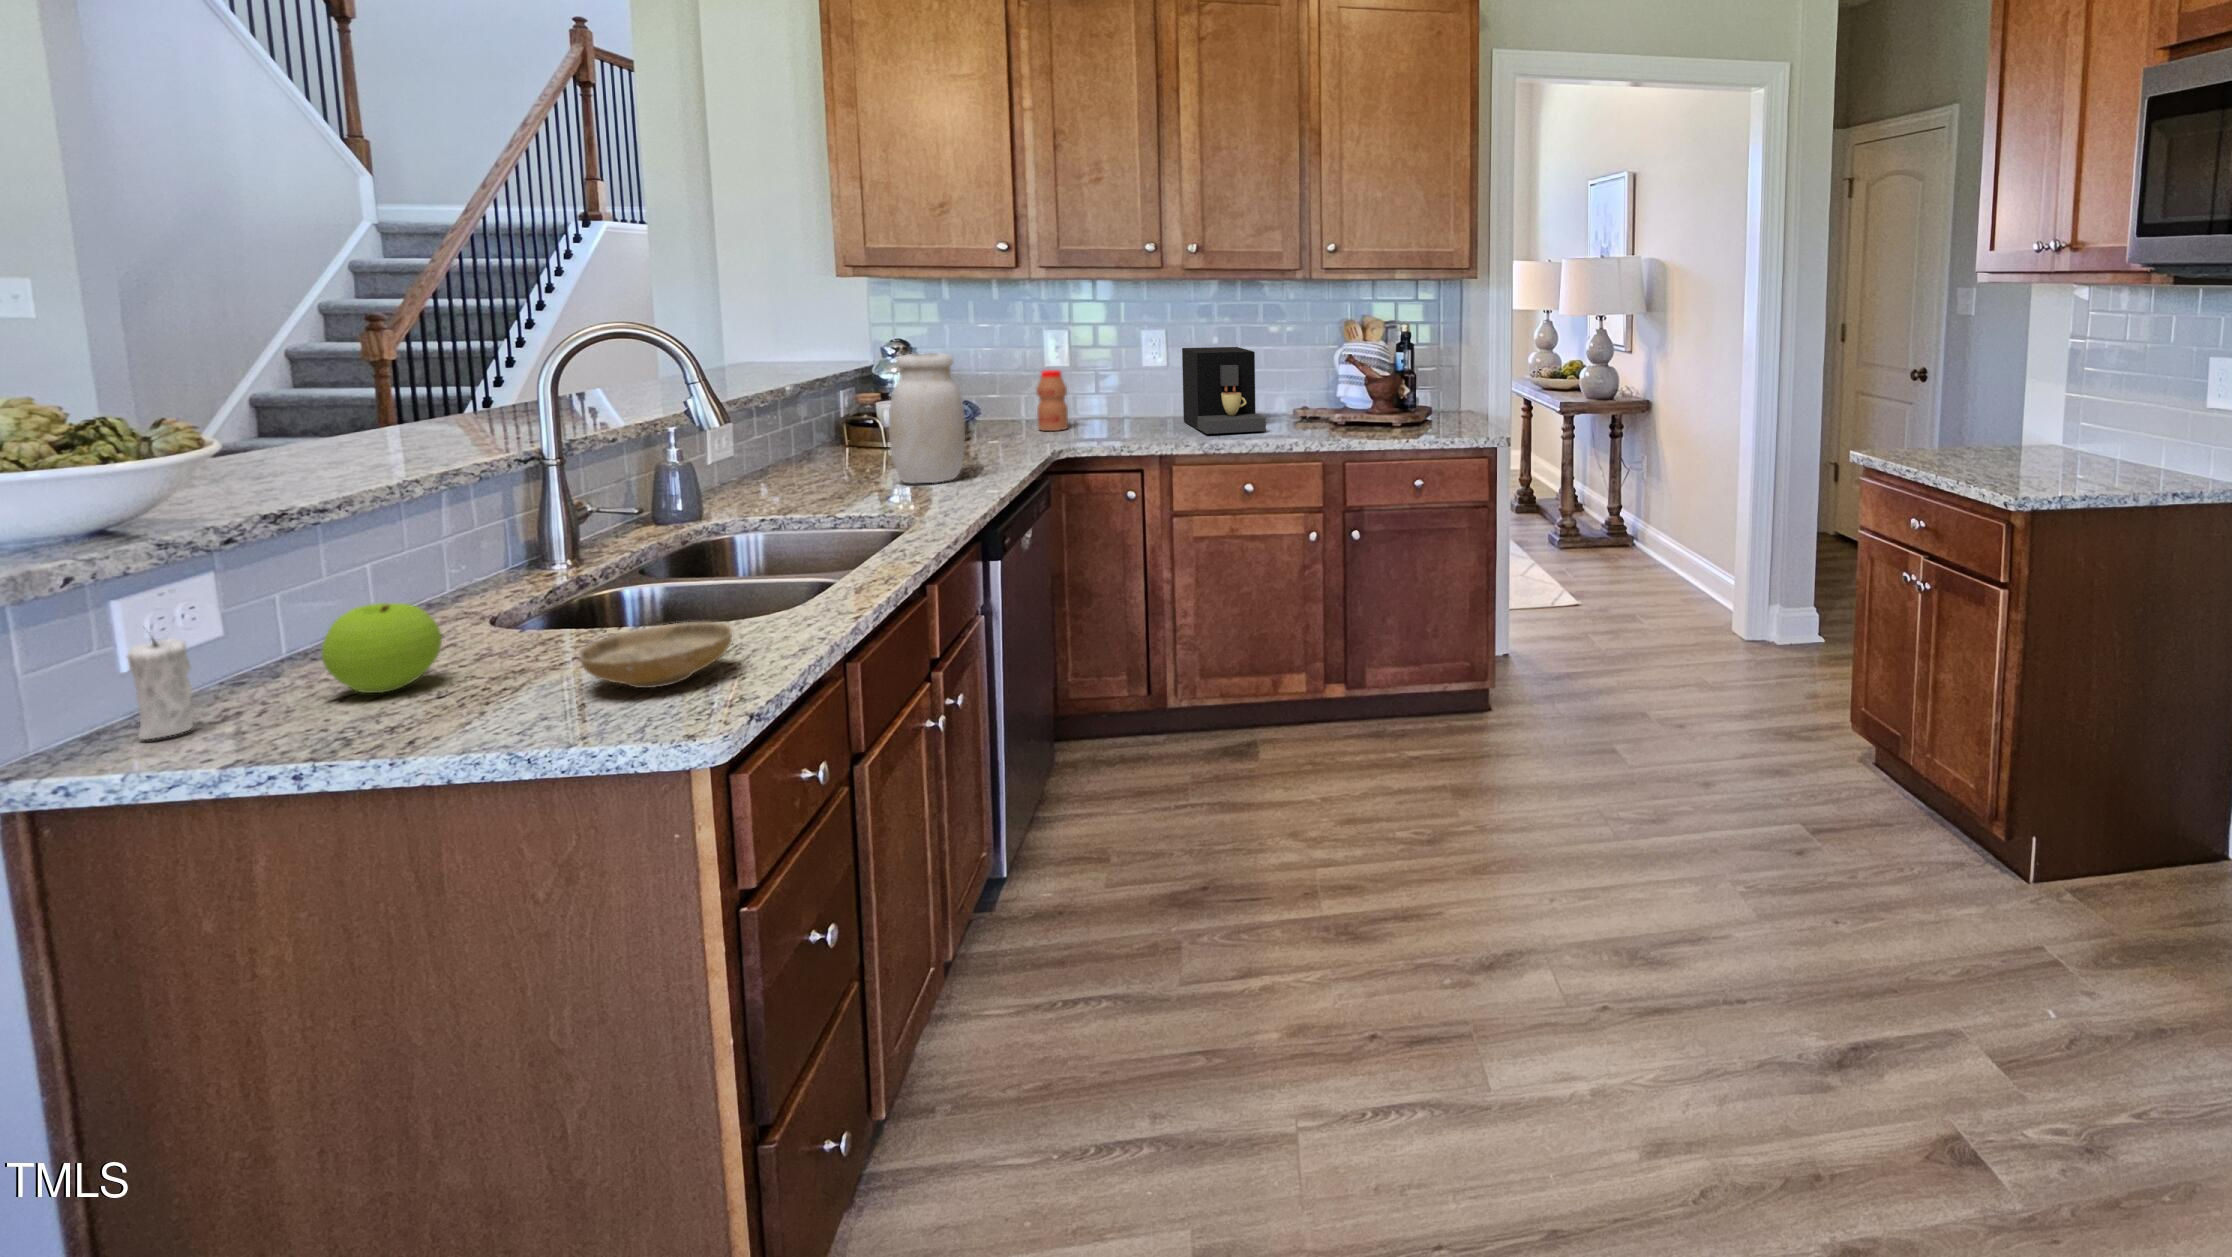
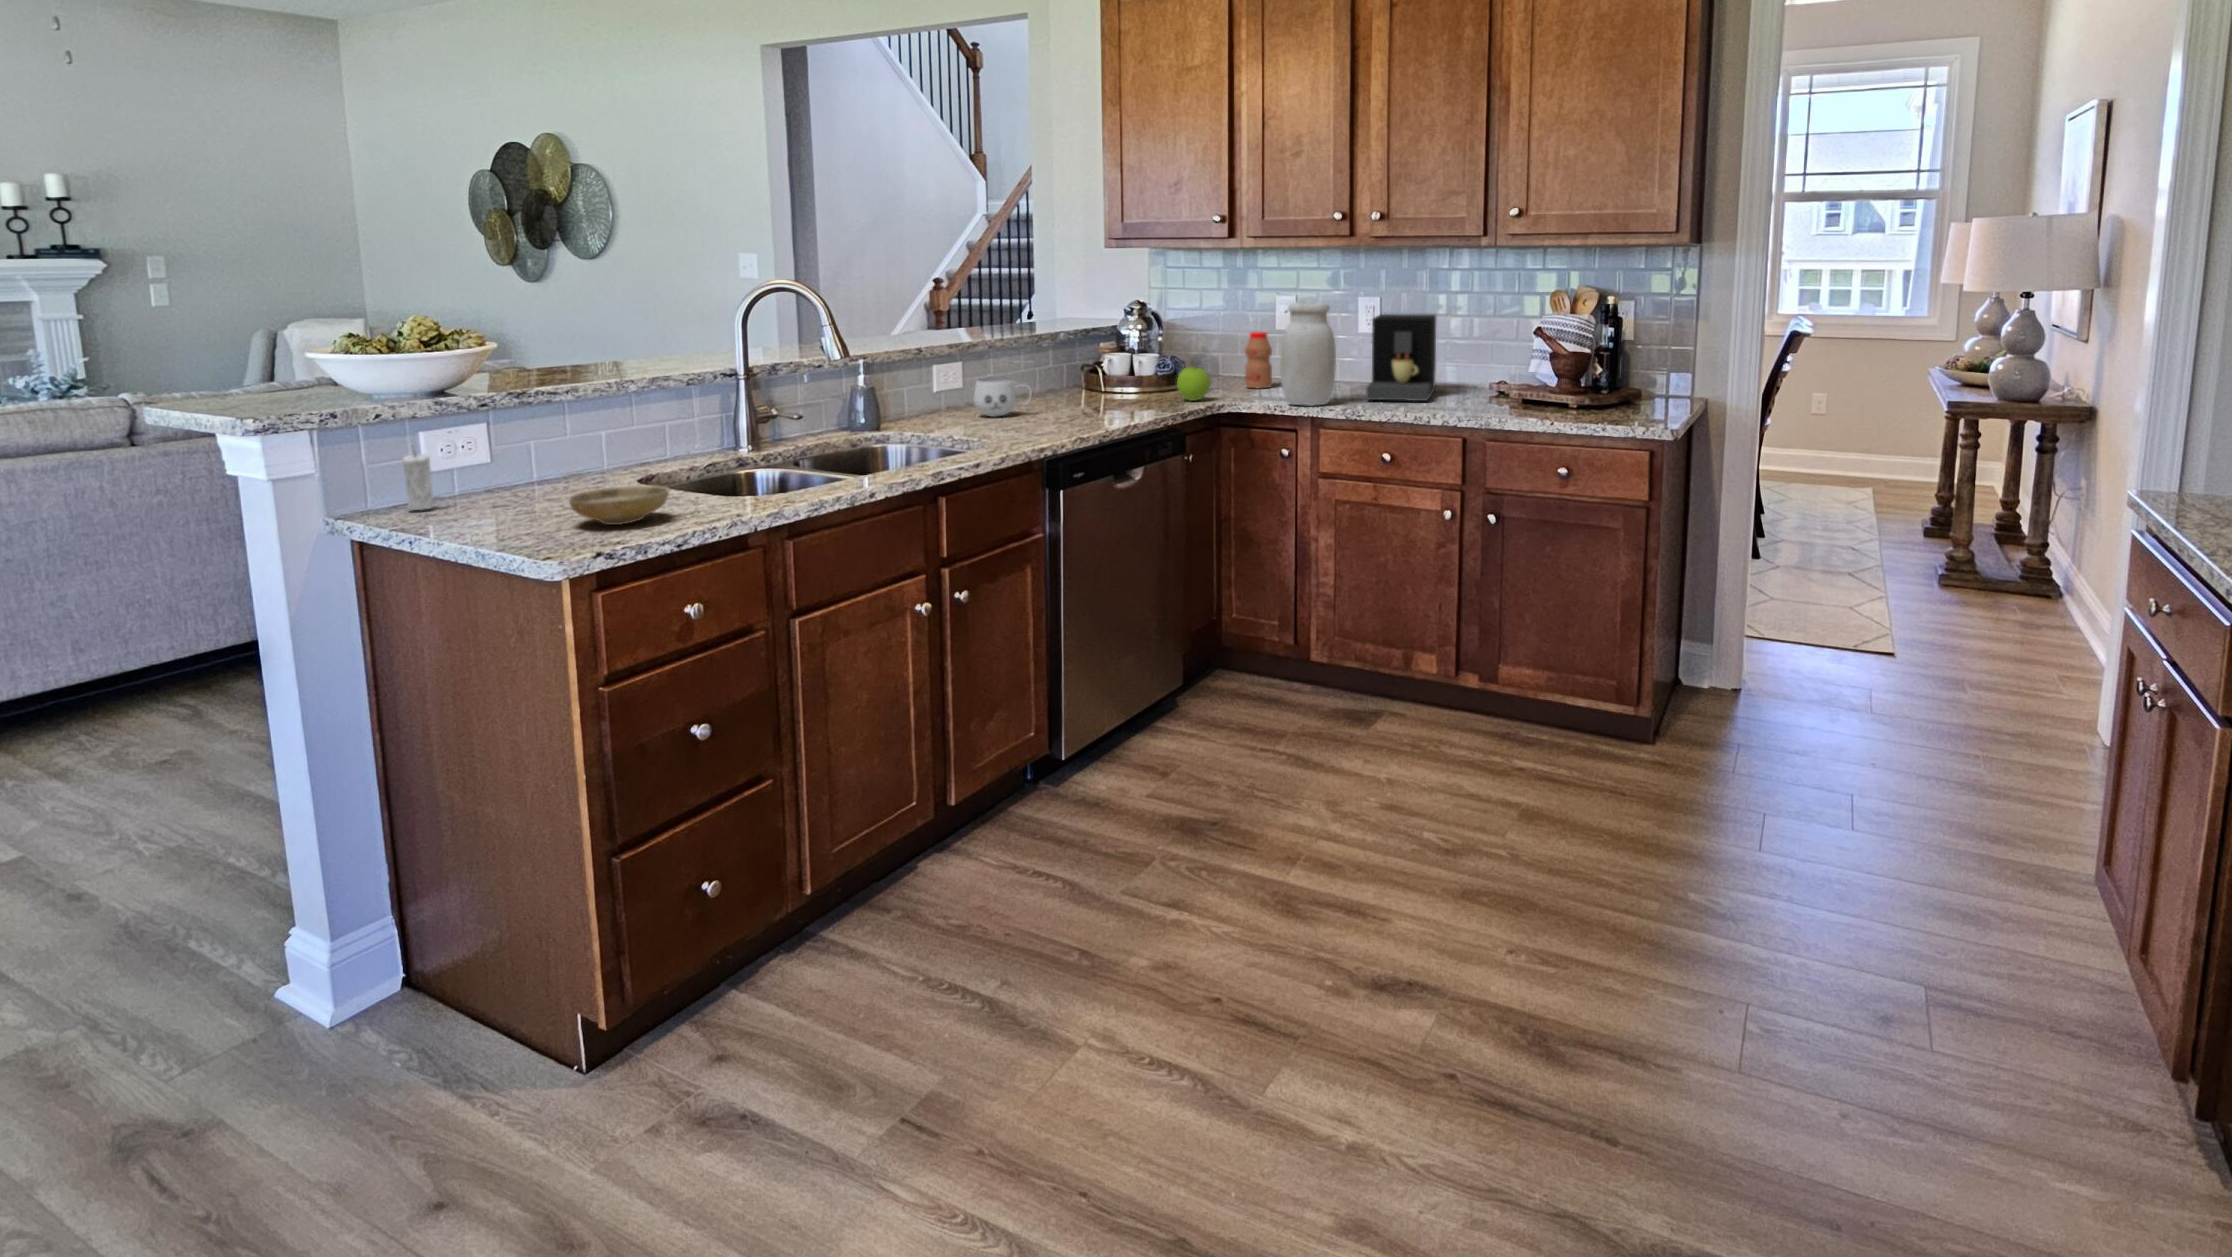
jar: present [889,353,965,483] -> present [1280,301,1336,406]
mug: none [777,440,854,488] -> present [974,378,1032,417]
apple: present [321,603,442,693] -> present [1177,367,1210,401]

